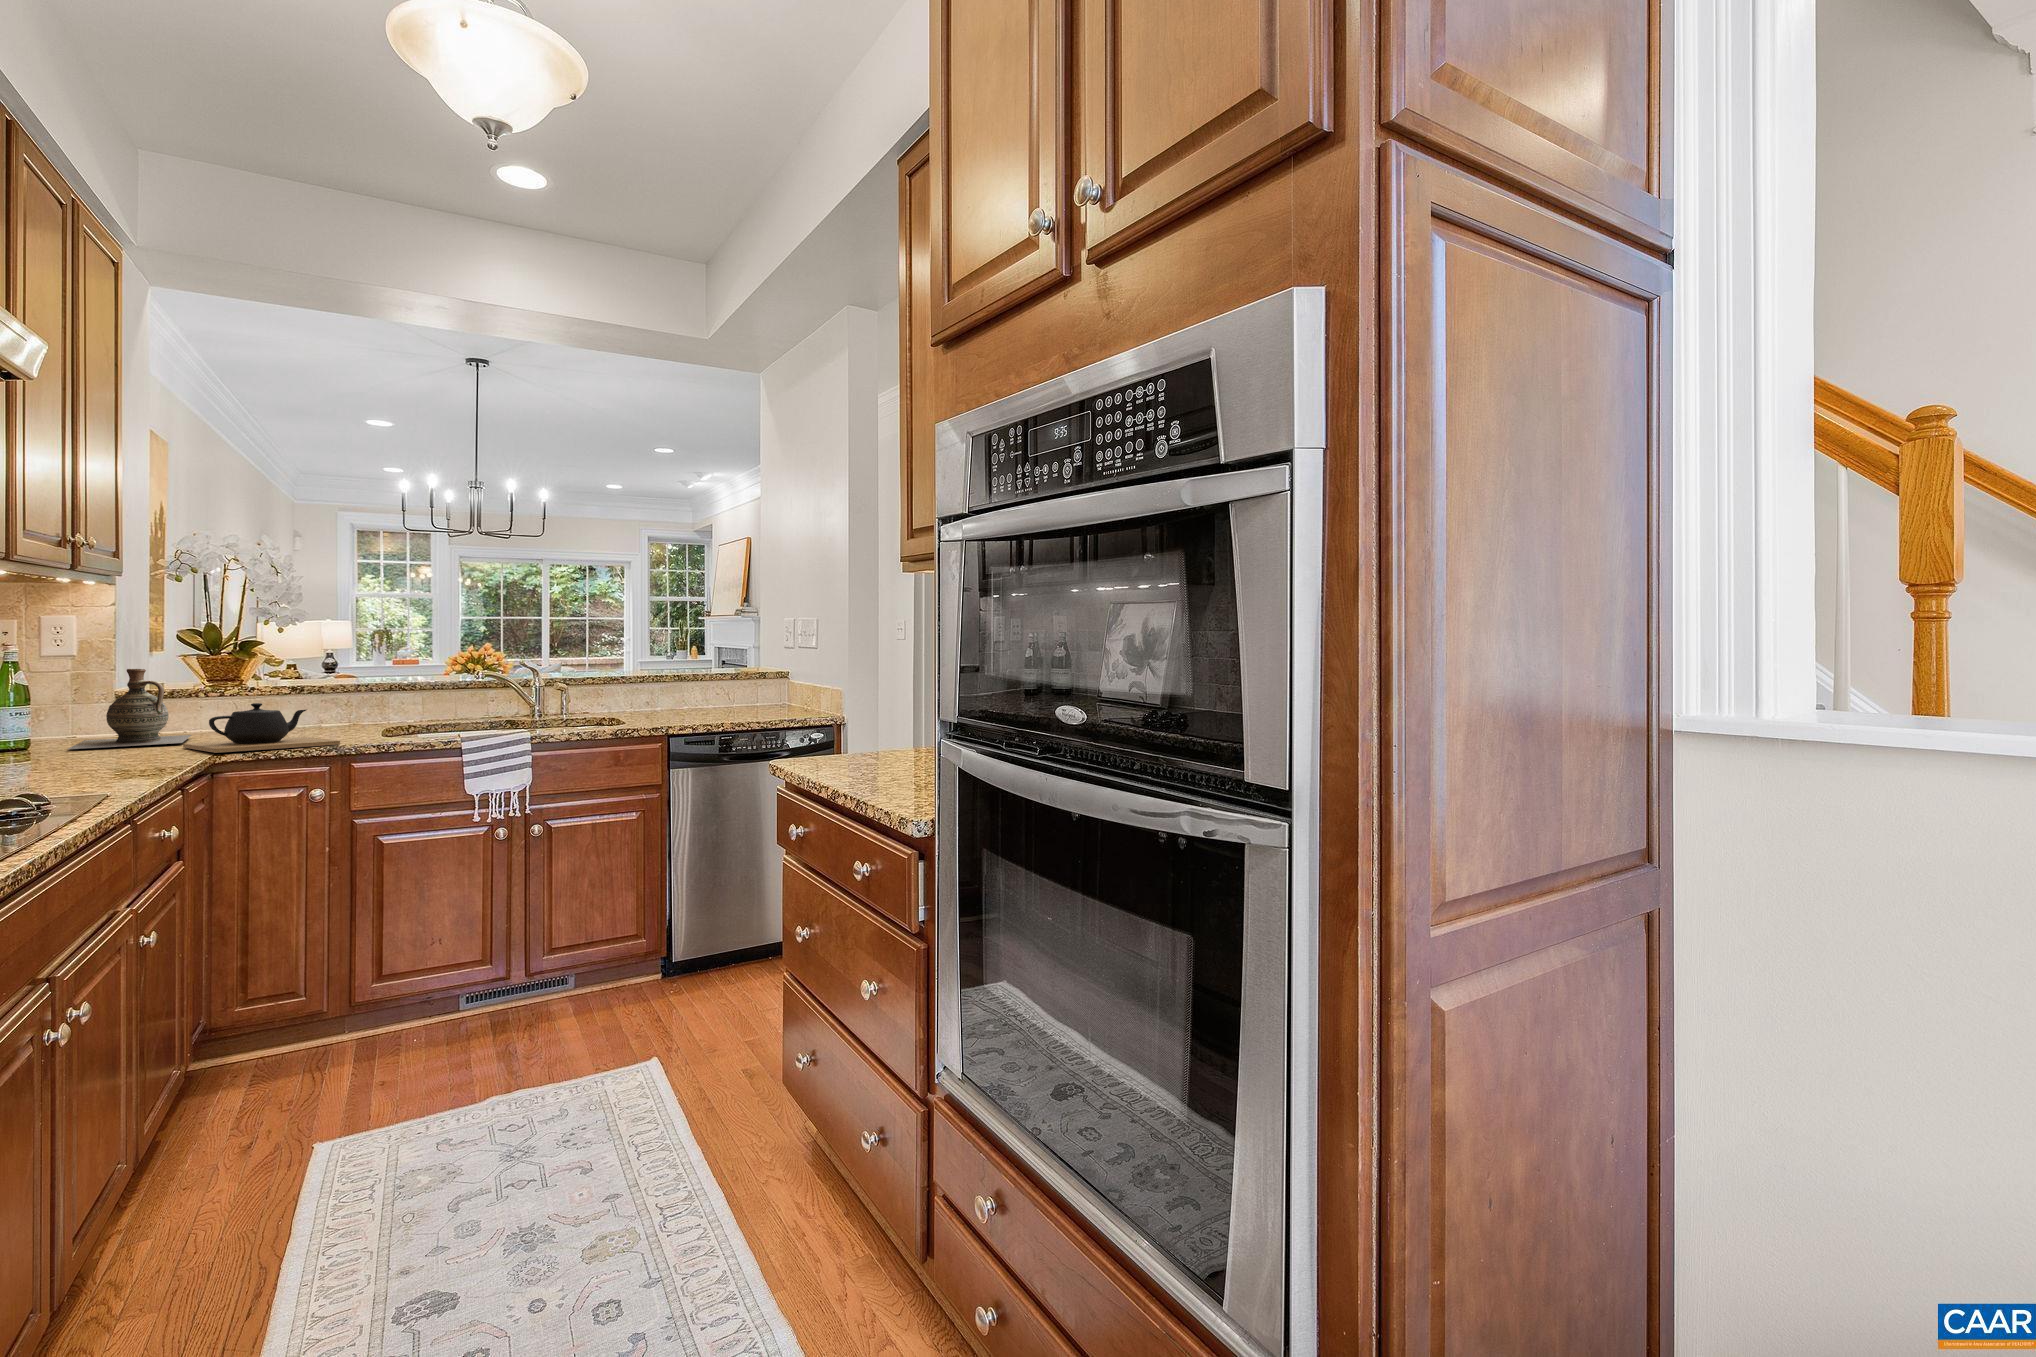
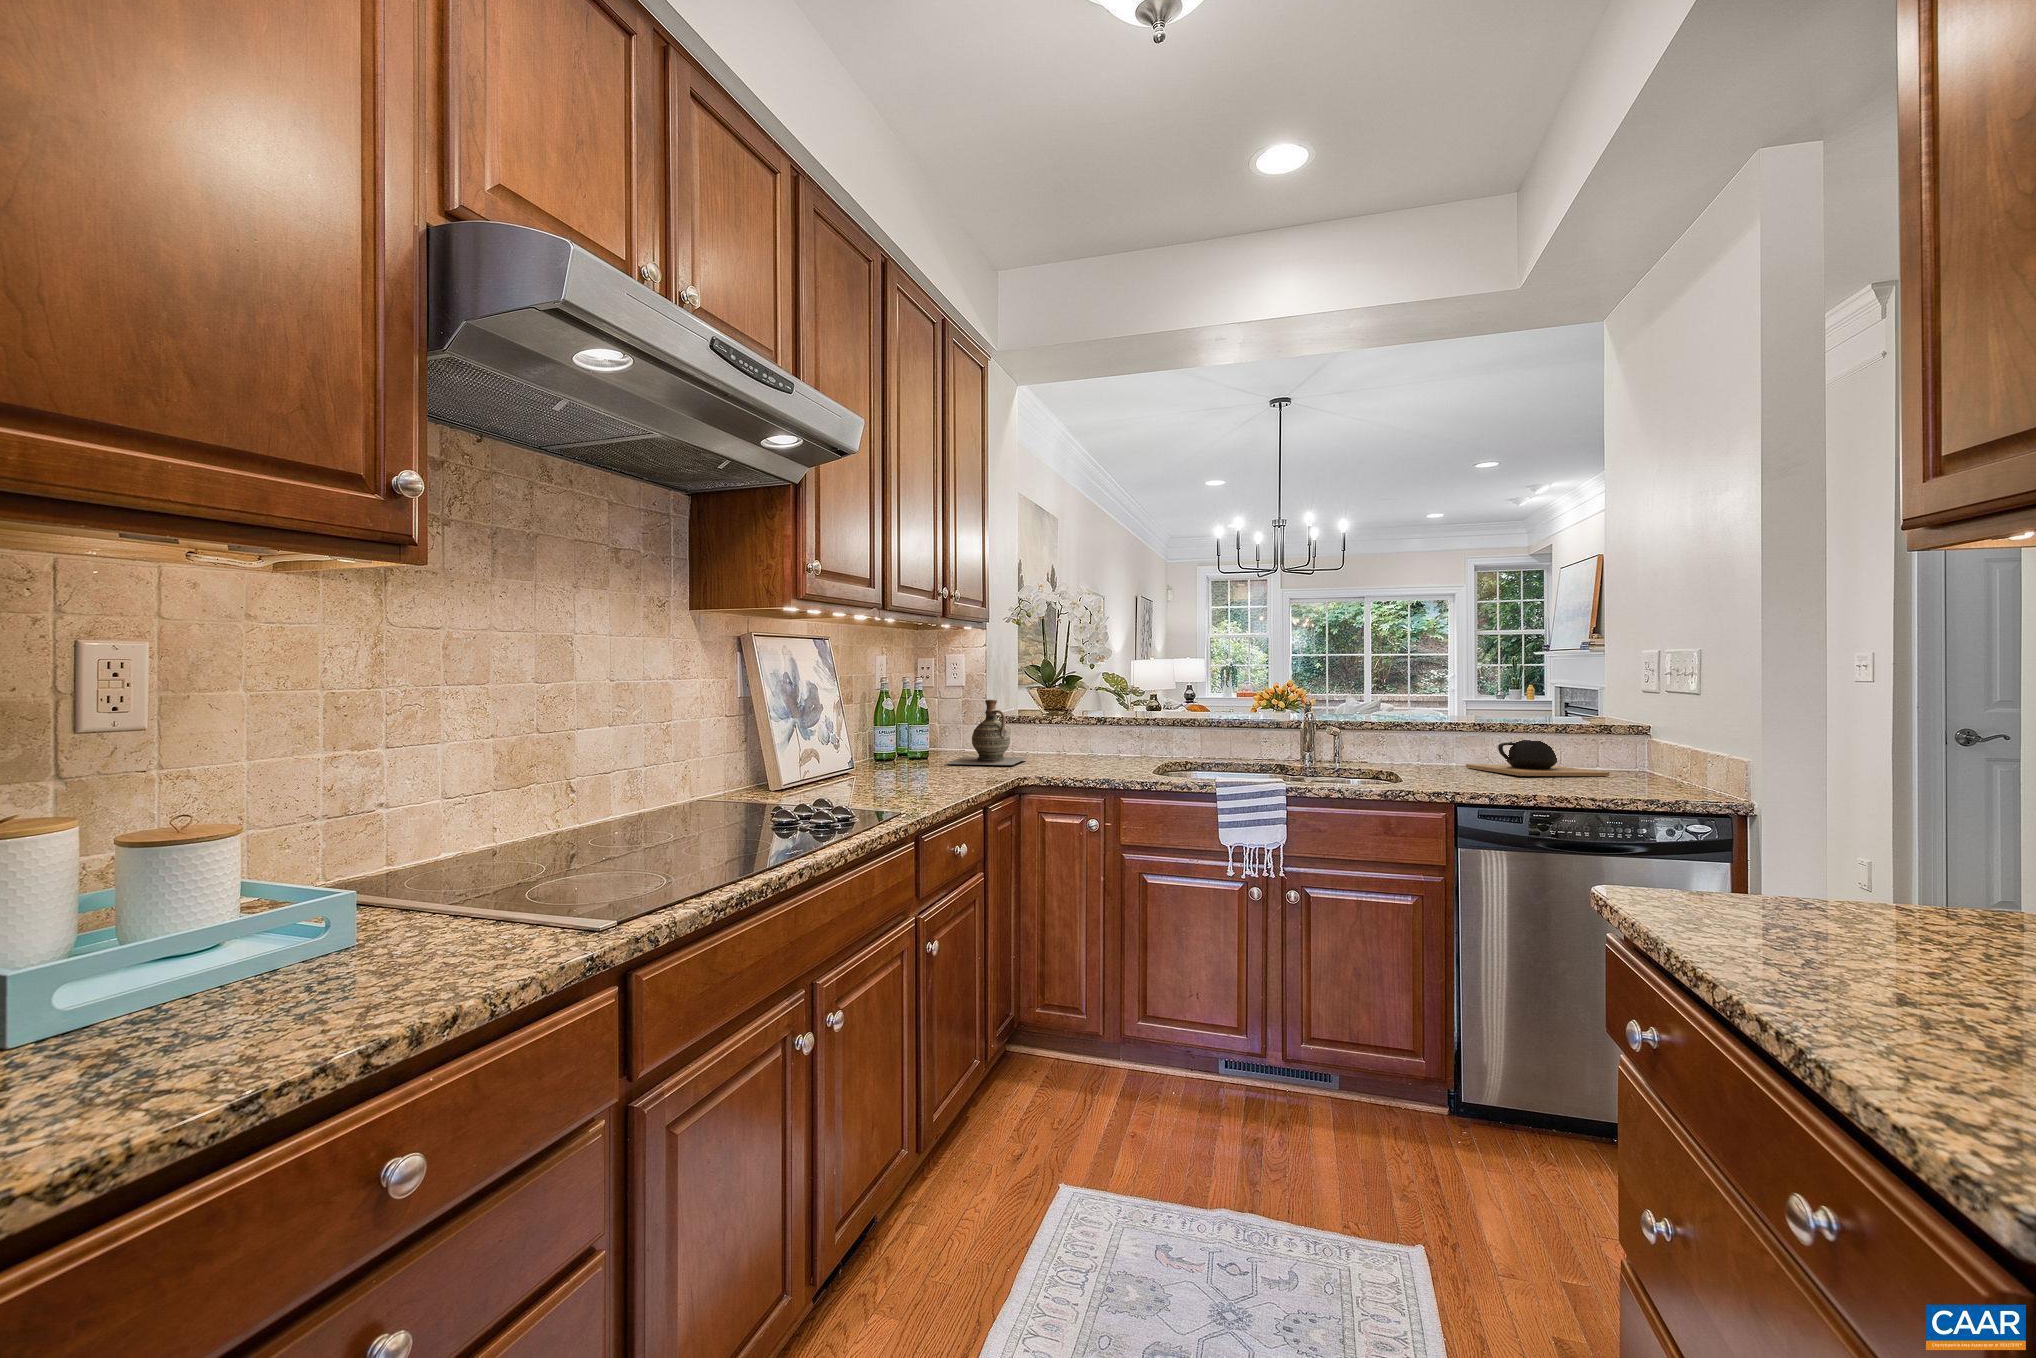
teapot: present [183,703,340,753] -> present [1466,740,1609,776]

